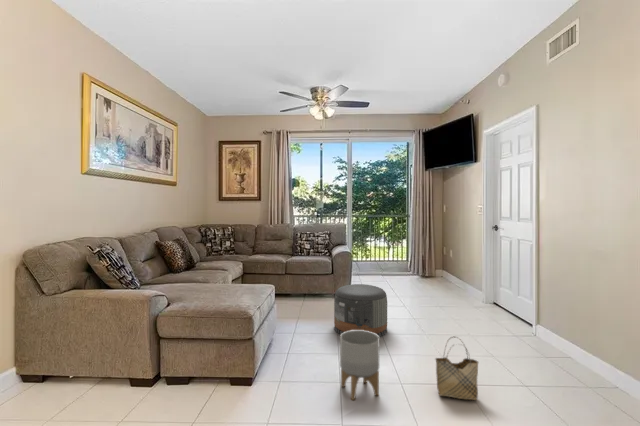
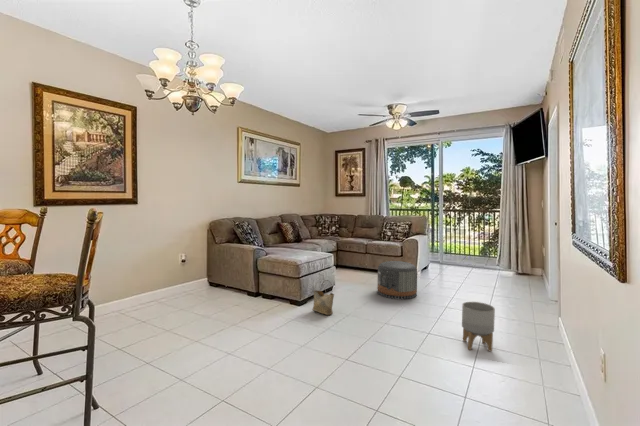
planter: present [340,330,379,400] -> present [462,302,495,351]
woven basket: present [436,337,478,400] -> present [313,290,334,315]

